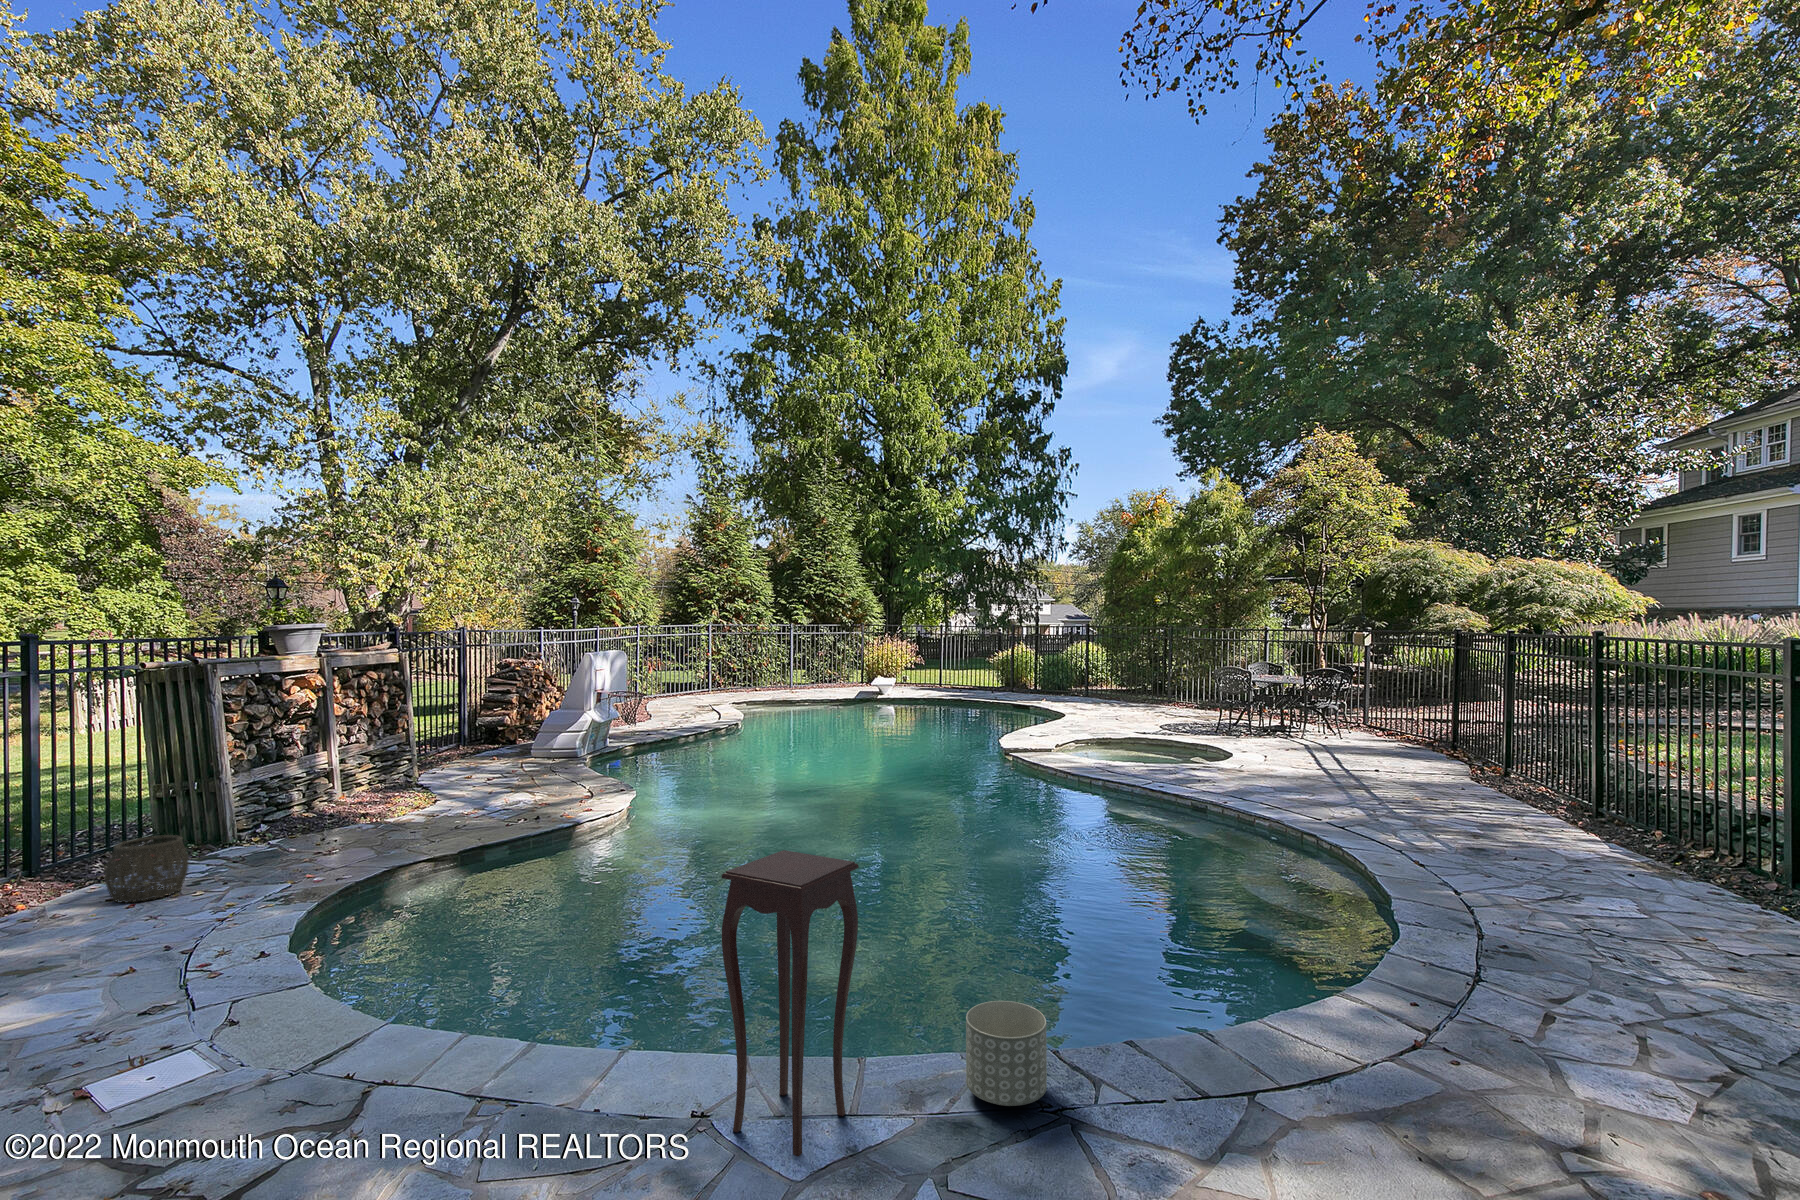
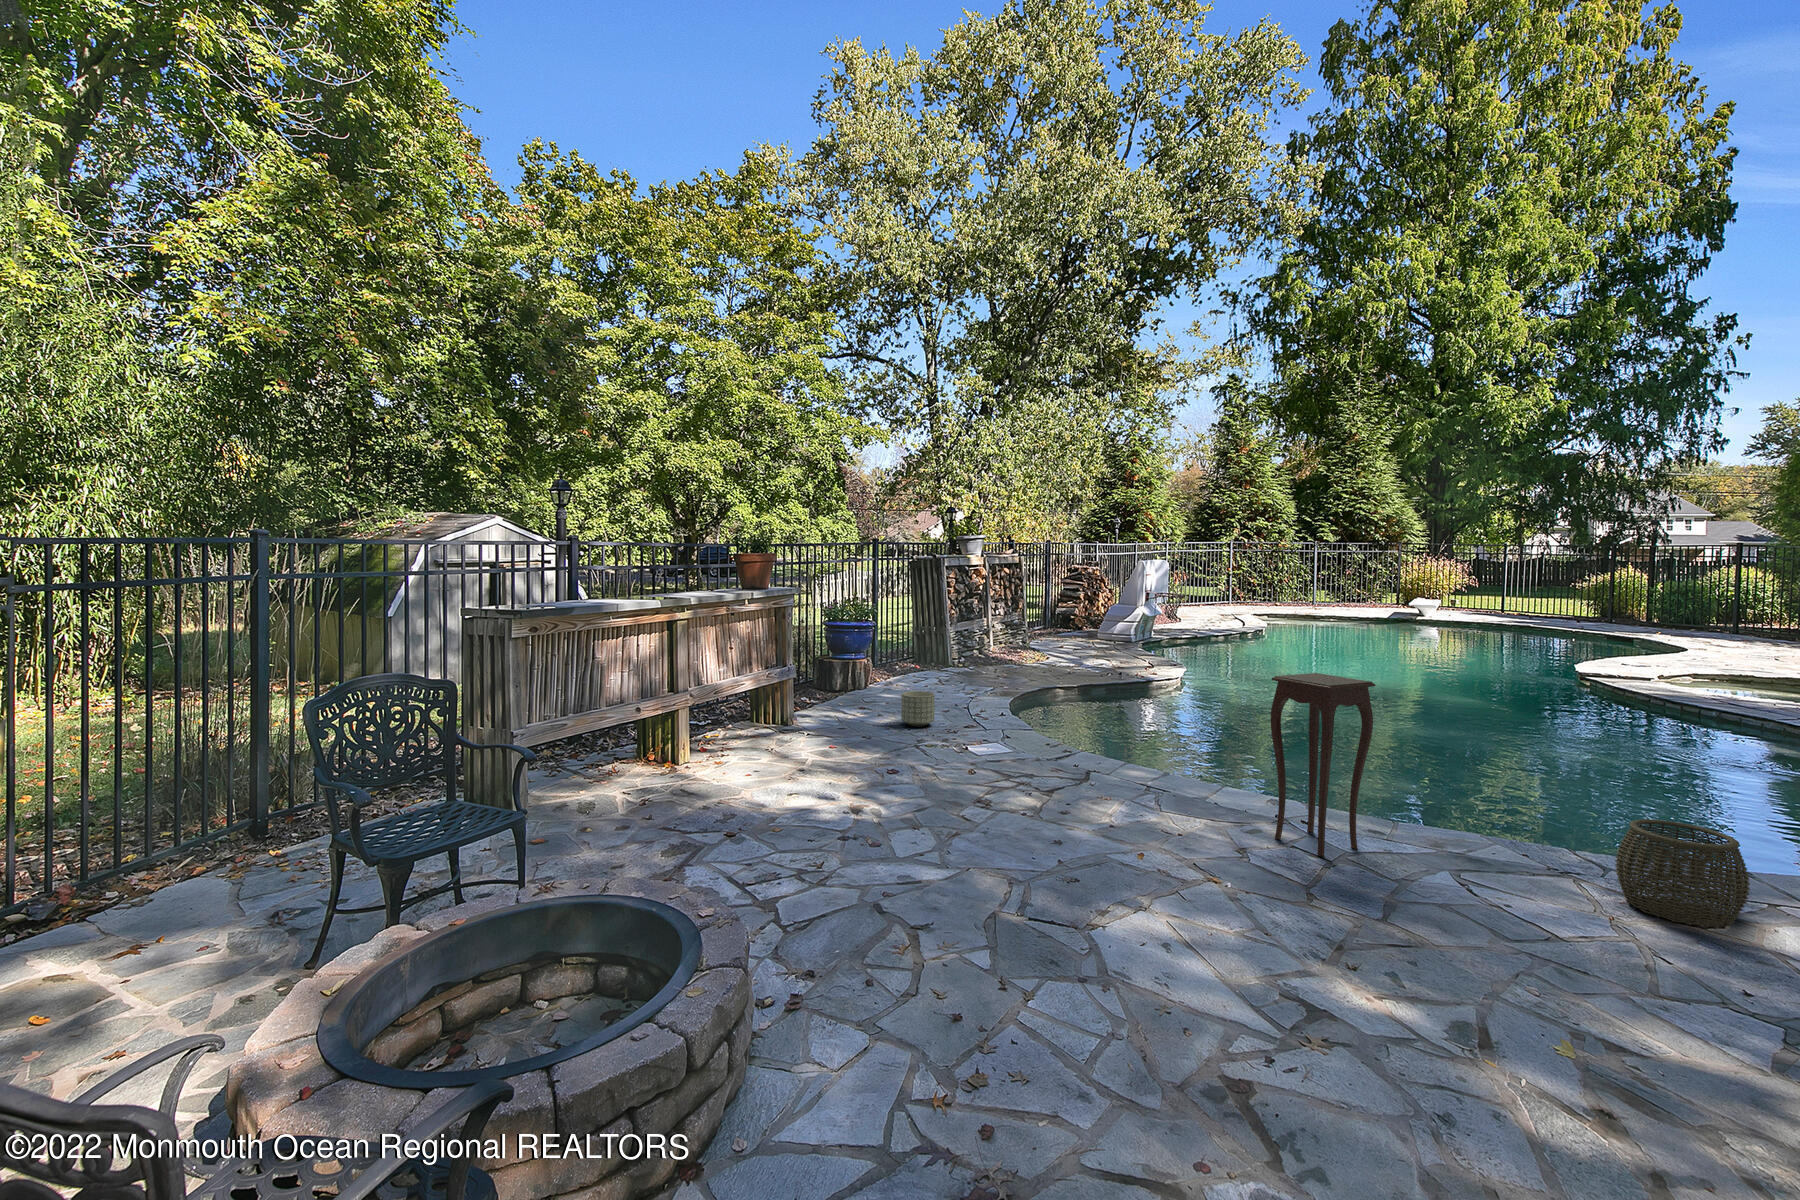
woven basket: present [104,835,189,903] -> present [1615,819,1750,928]
planter: present [966,1001,1047,1106] -> present [901,691,935,727]

